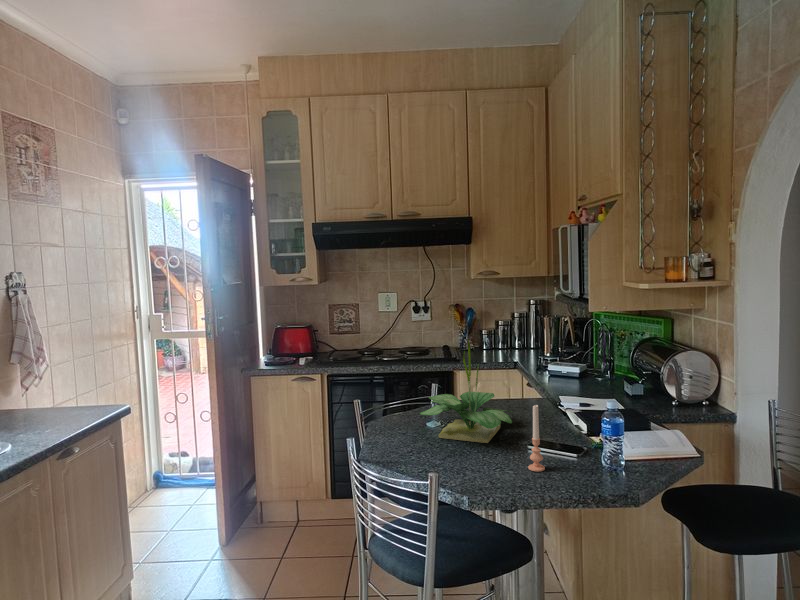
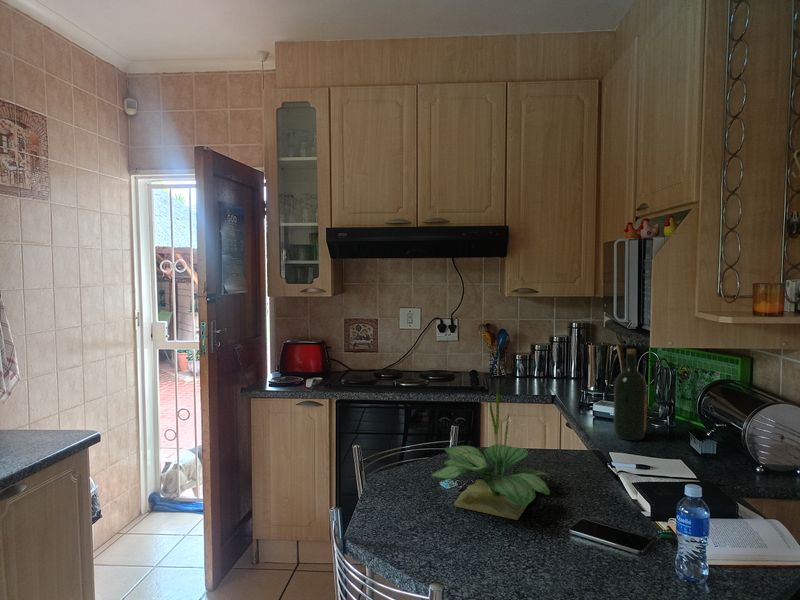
wine bottle: none [563,315,589,389] -> present [614,349,647,441]
candle: present [528,405,545,472] -> none [571,484,594,576]

